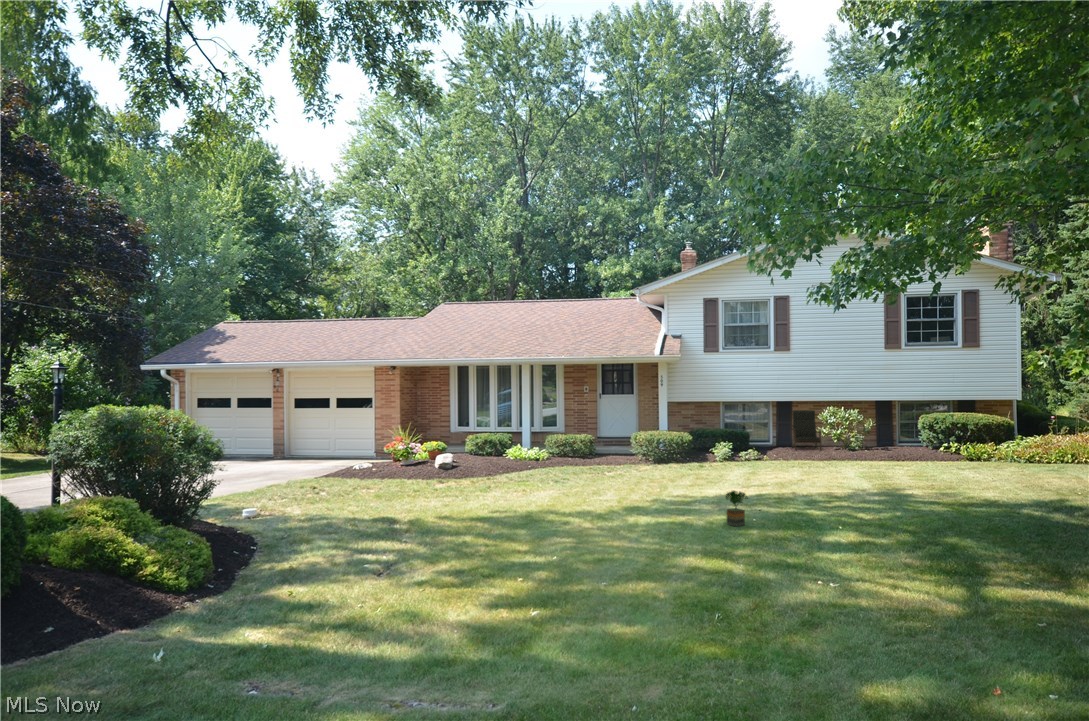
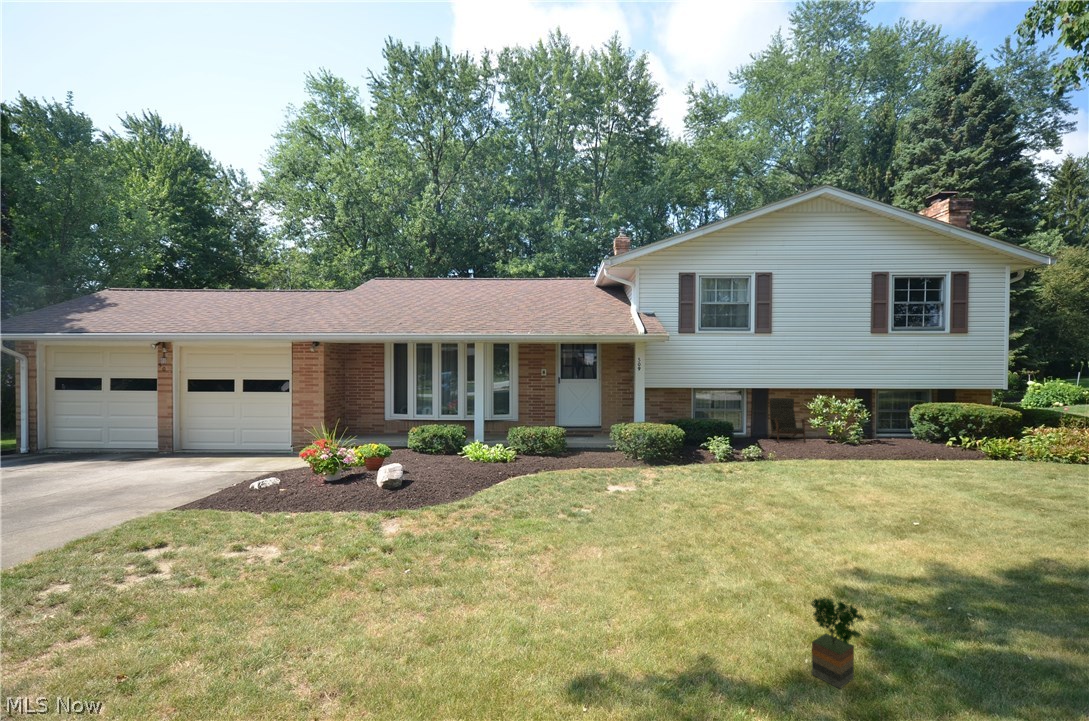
potted tree: present [726,491,748,526] -> present [811,597,865,689]

